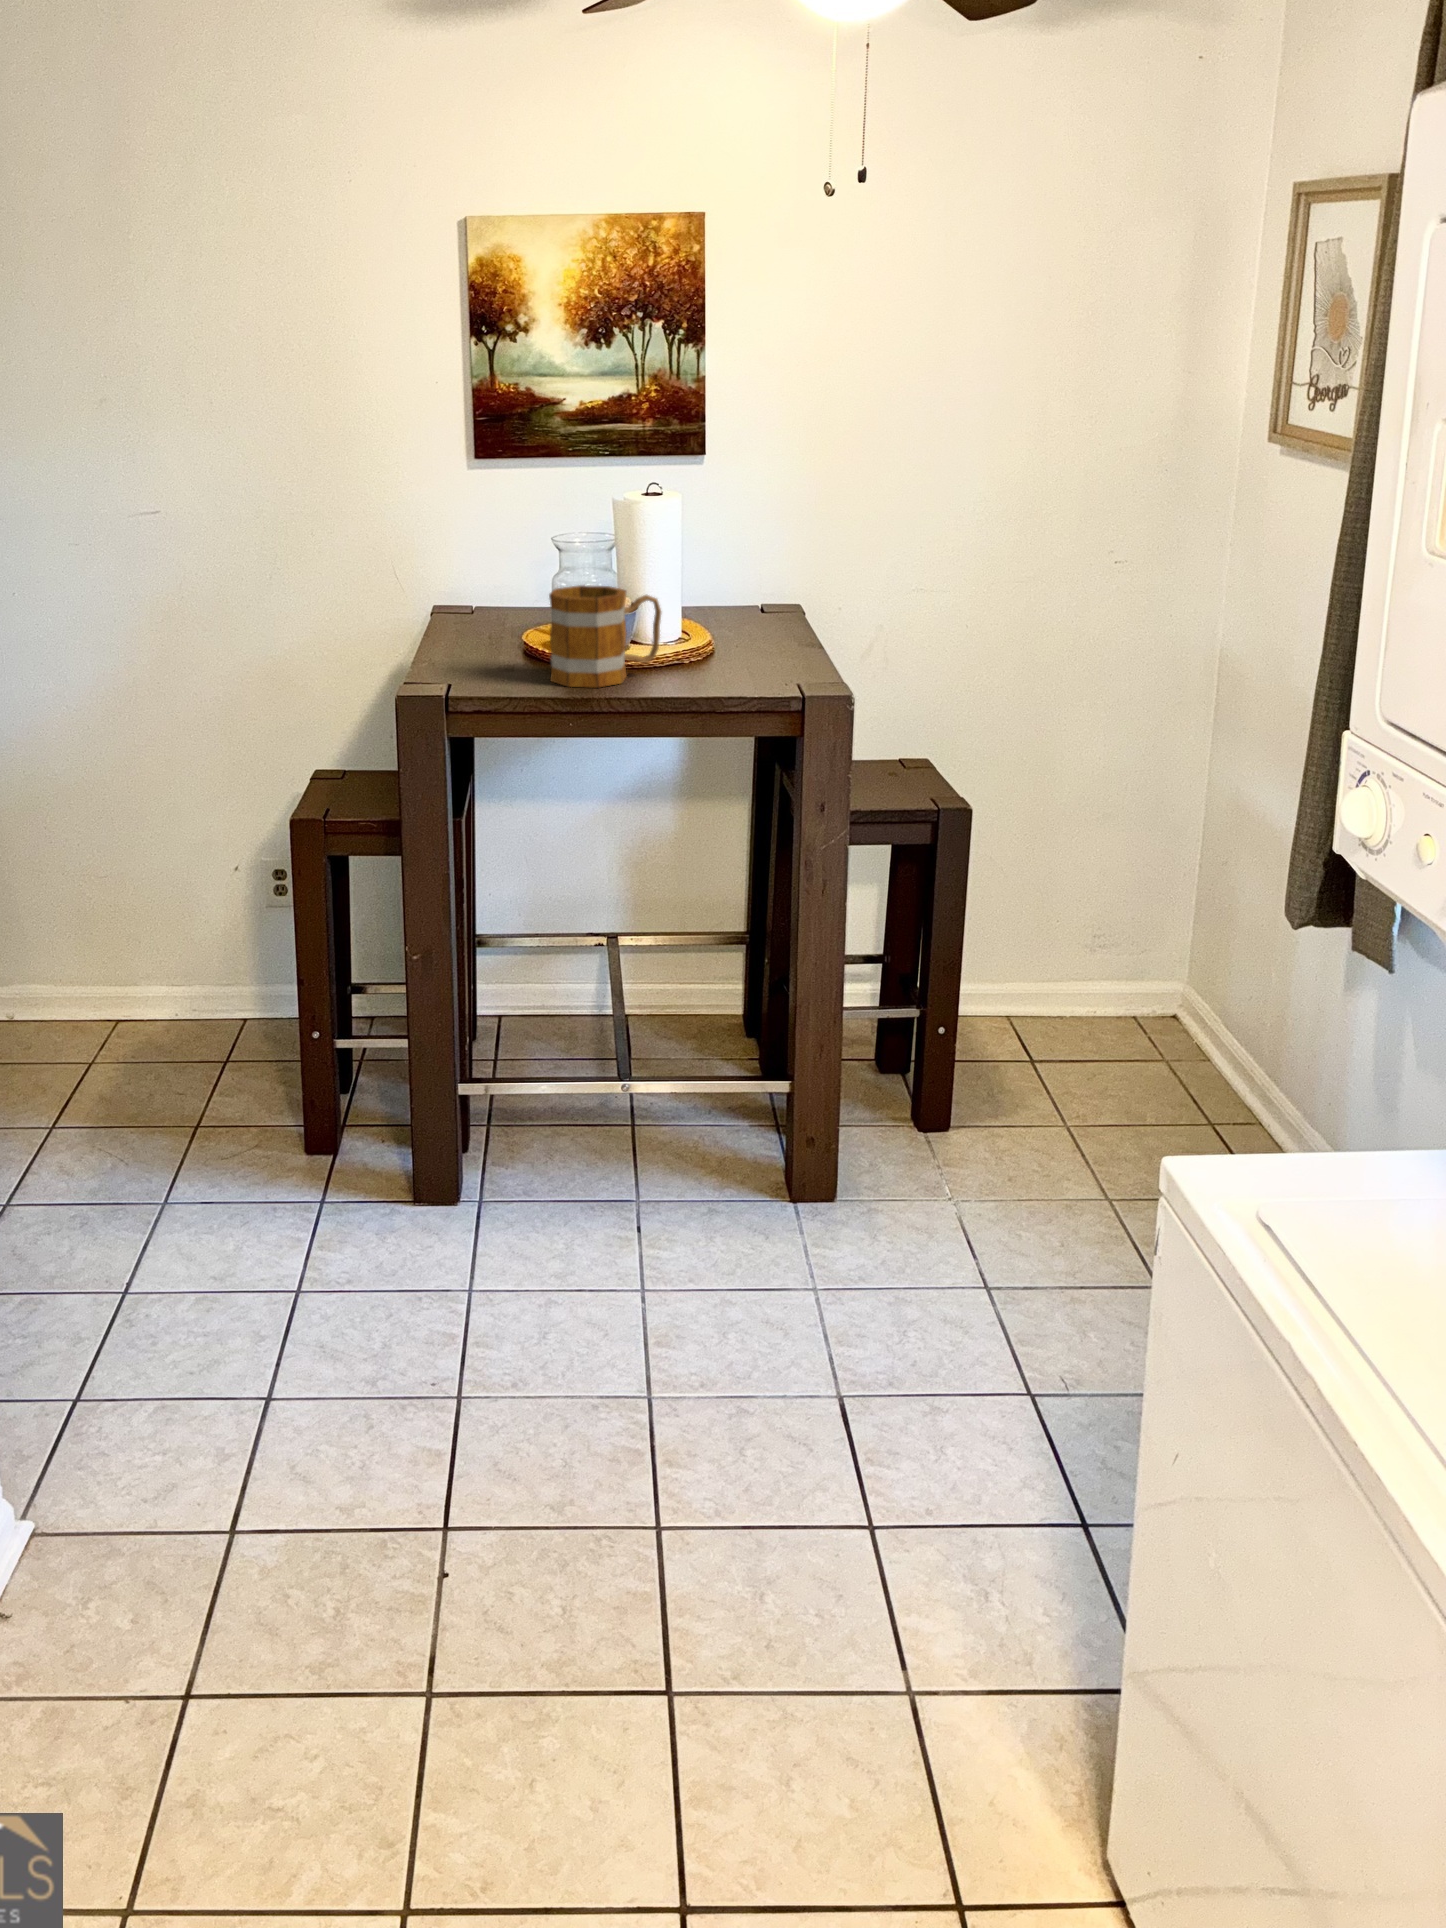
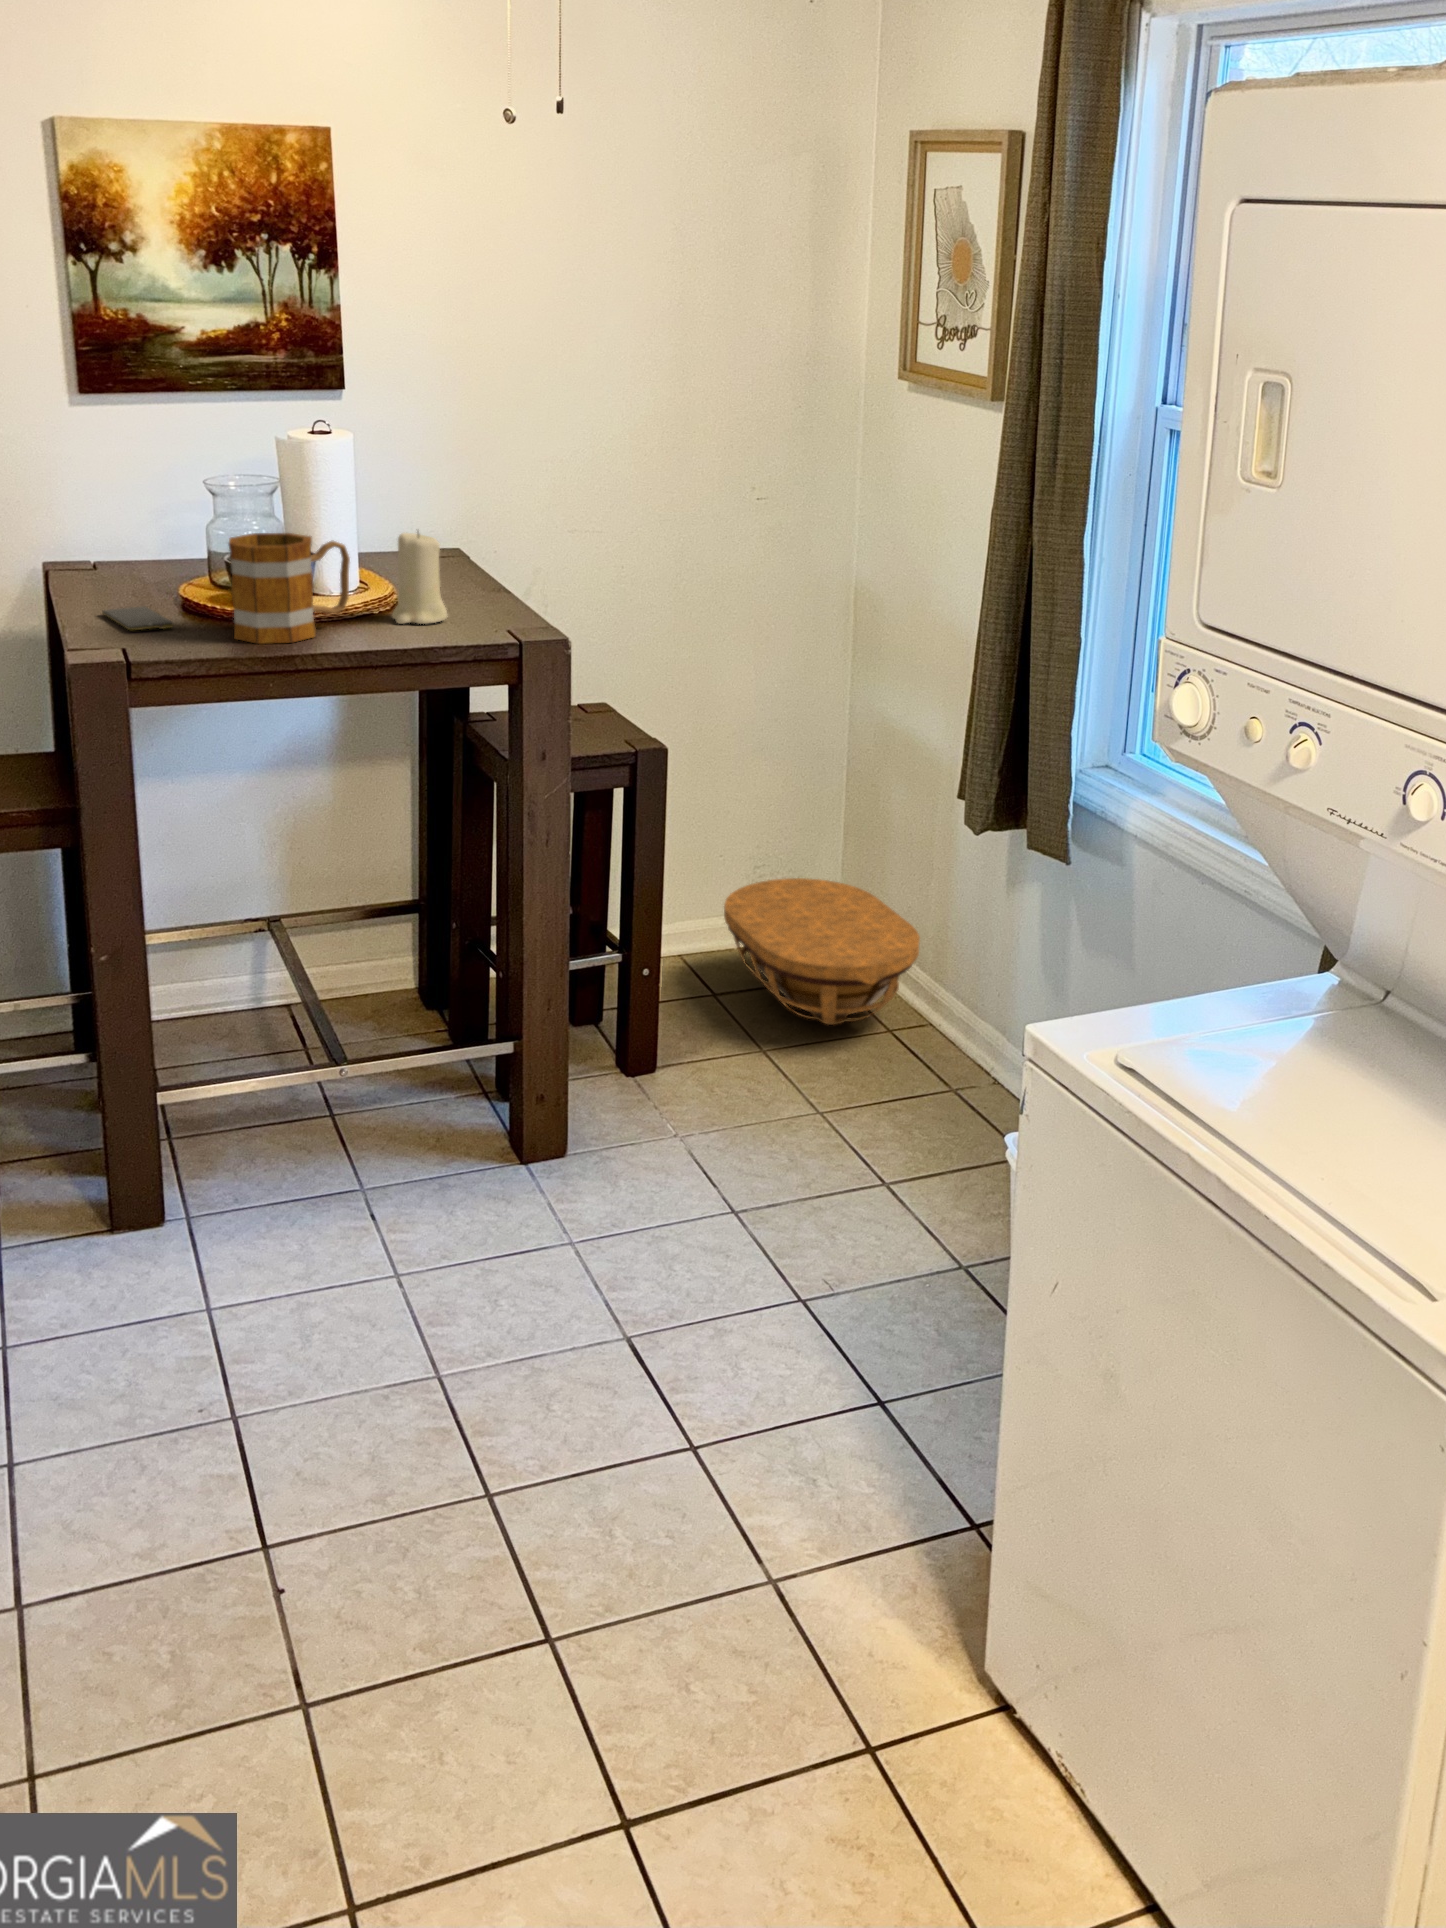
candle: none [702,586,753,676] -> present [392,532,448,624]
smartphone: none [454,647,505,669] -> present [102,606,174,630]
basket: none [1046,950,1248,1107] -> present [724,878,920,1025]

